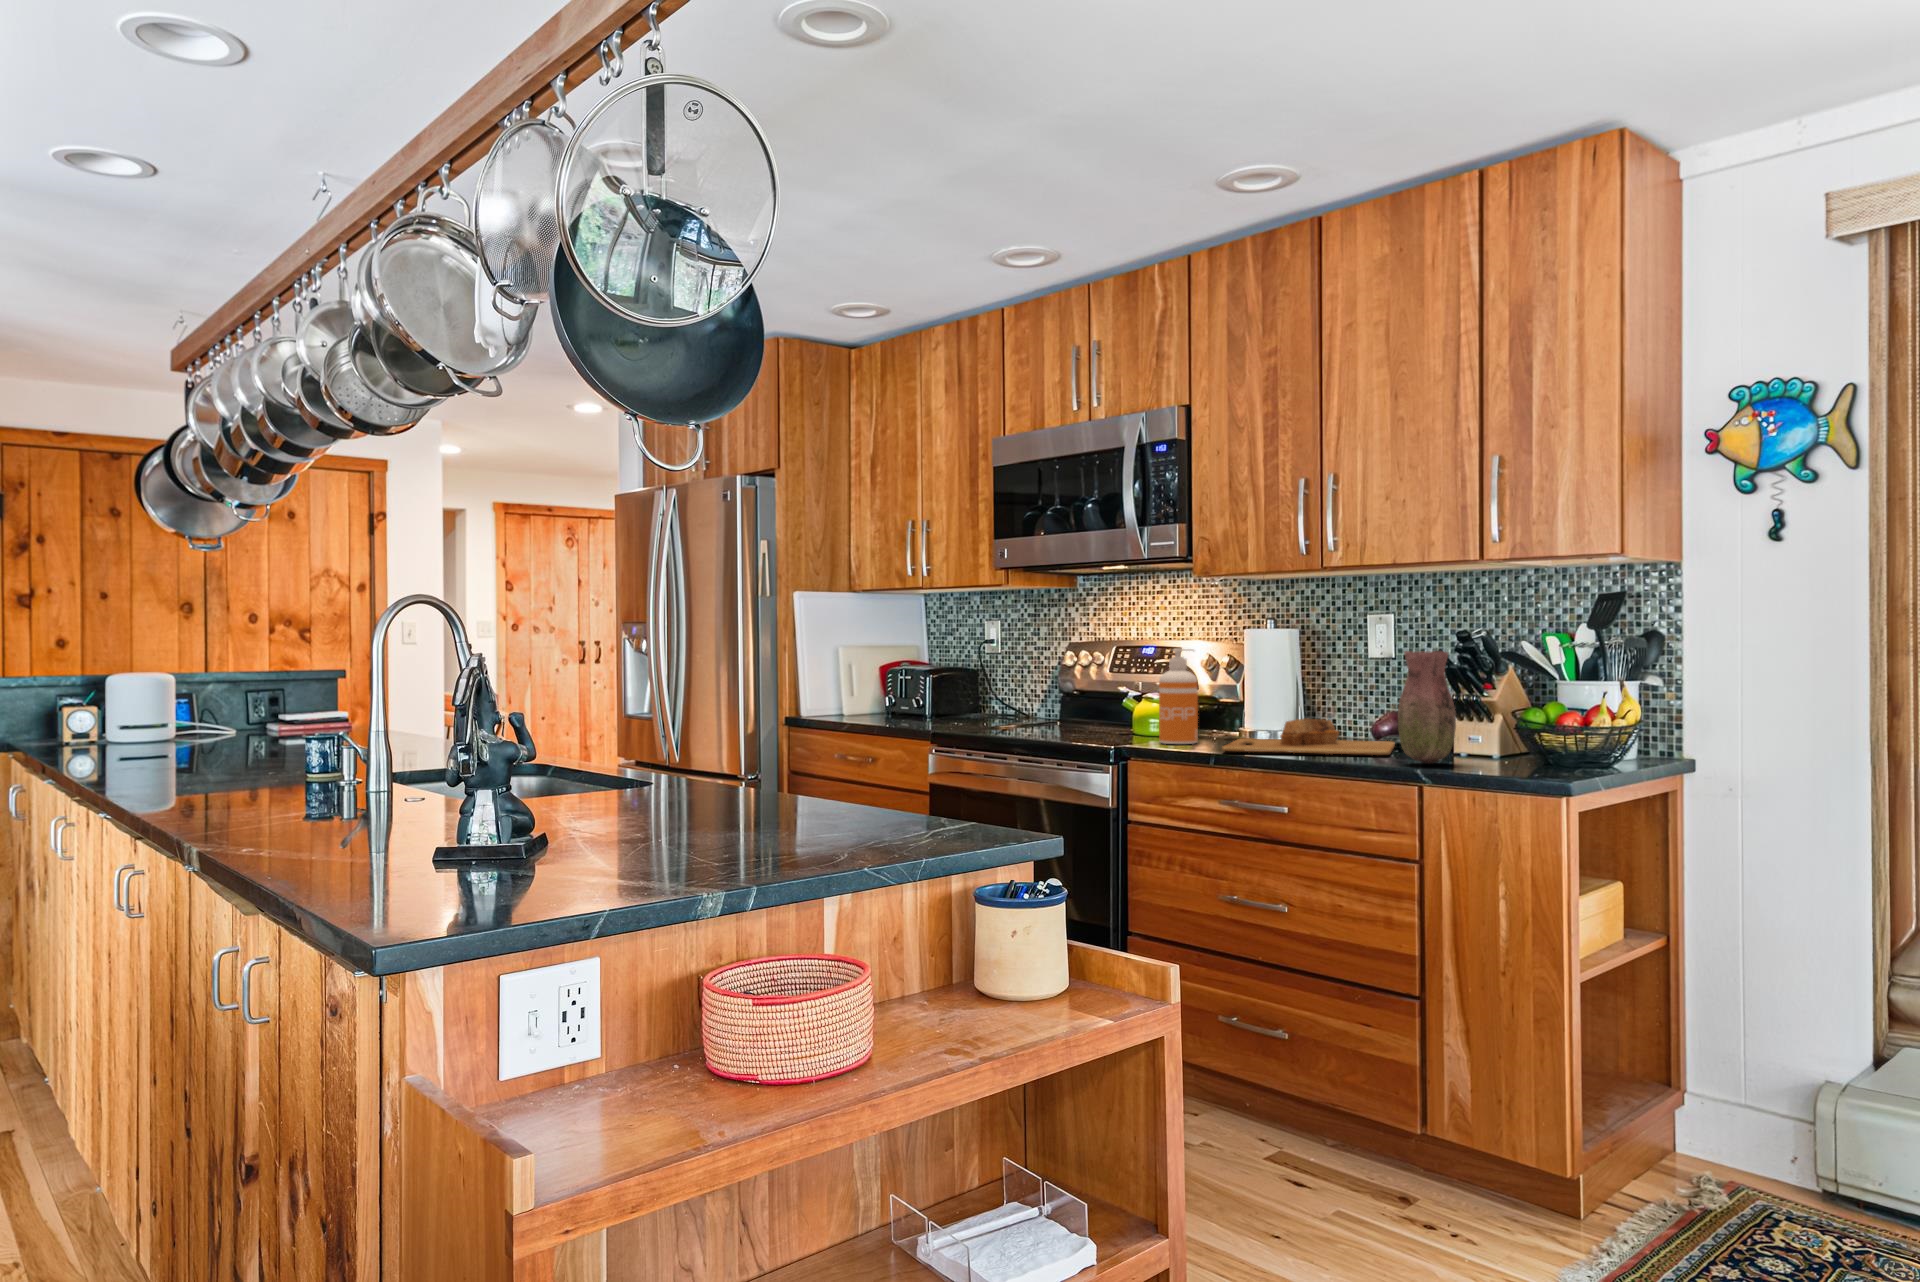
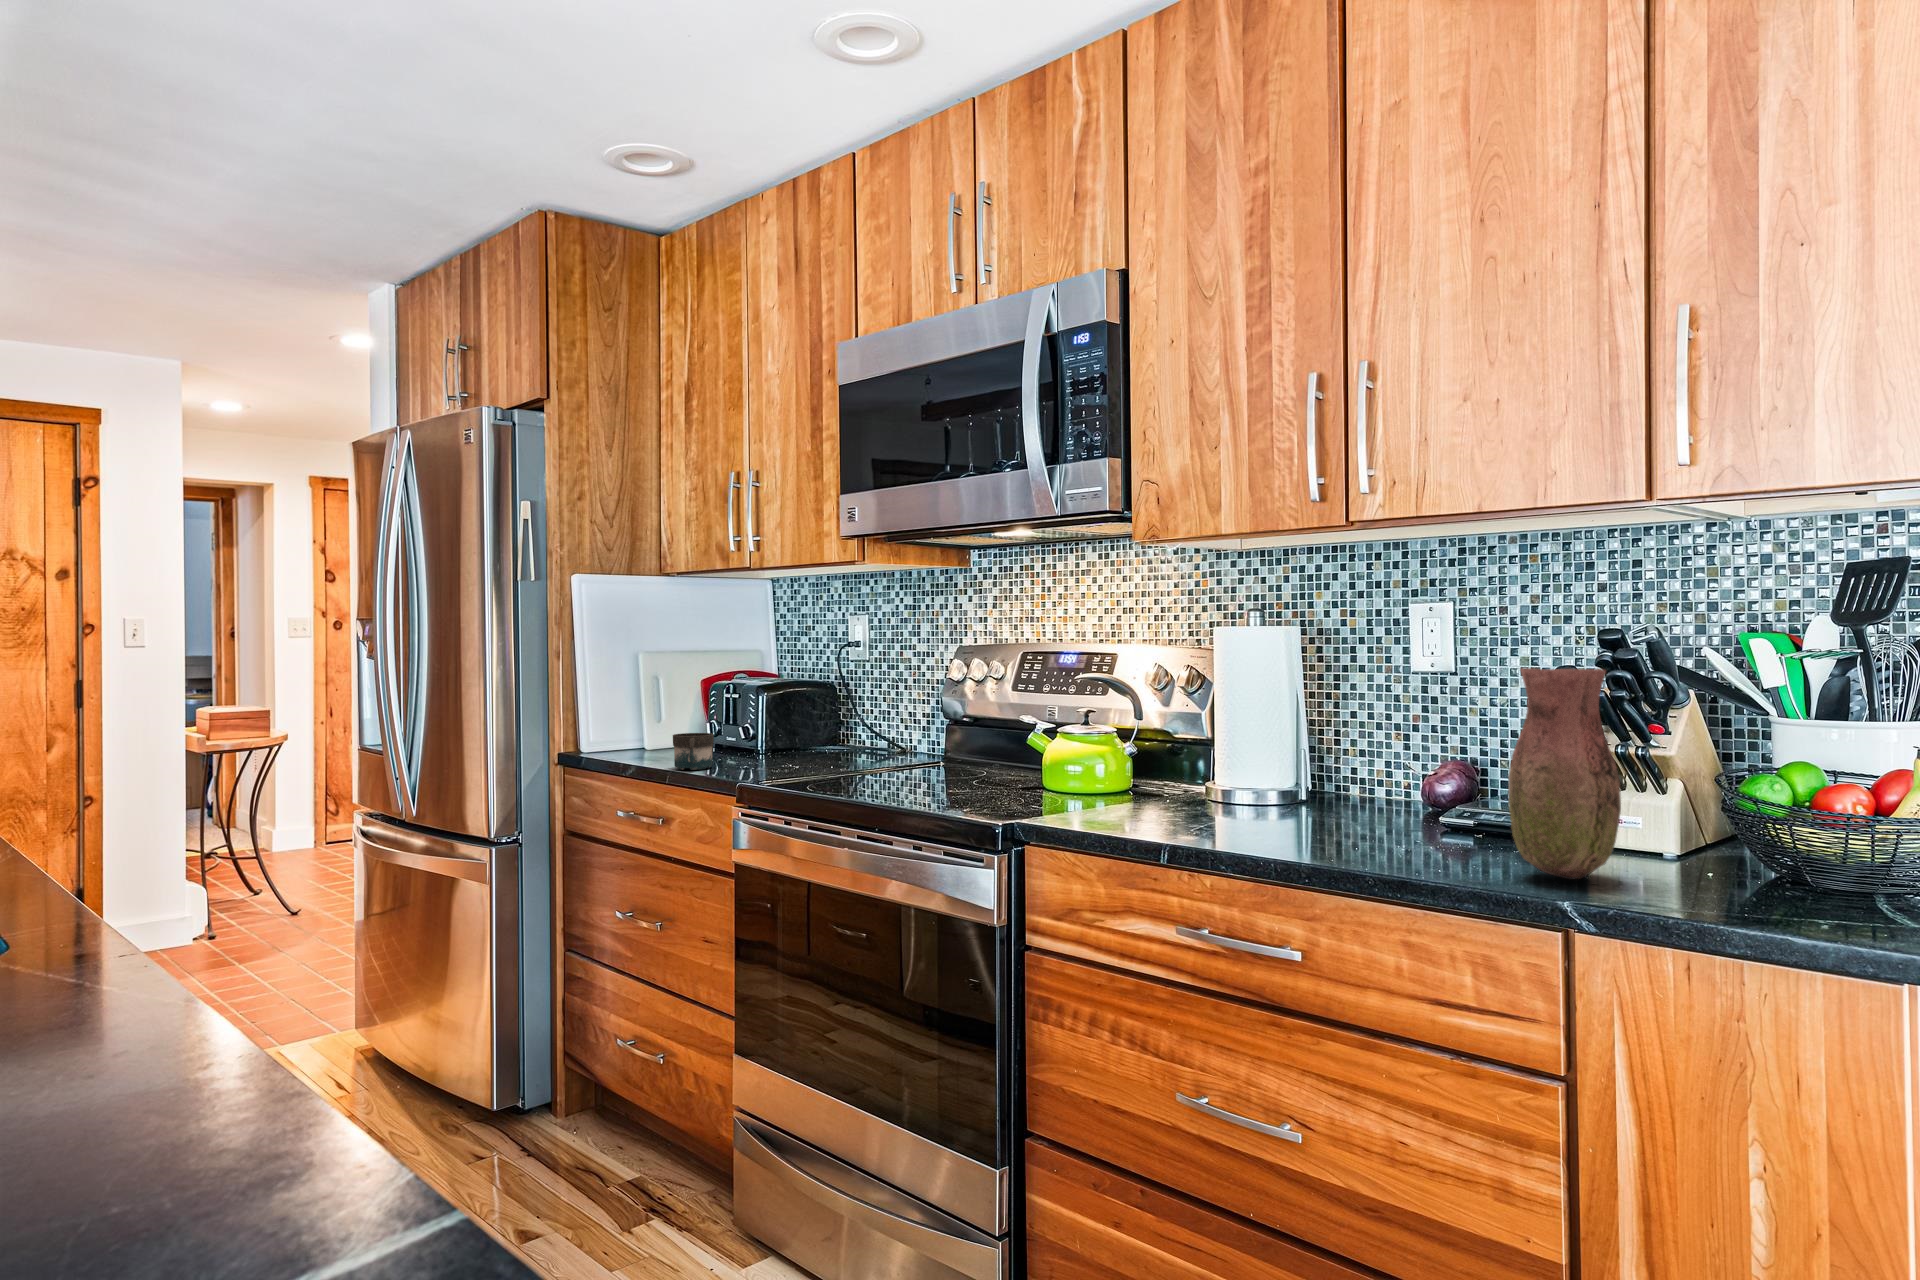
soap dispenser: present [1159,648,1198,744] -> none [1078,659,1141,816]
mug: none [876,701,903,726] -> present [673,733,714,770]
cutting board: present [1222,718,1395,755] -> none [1181,779,1479,851]

